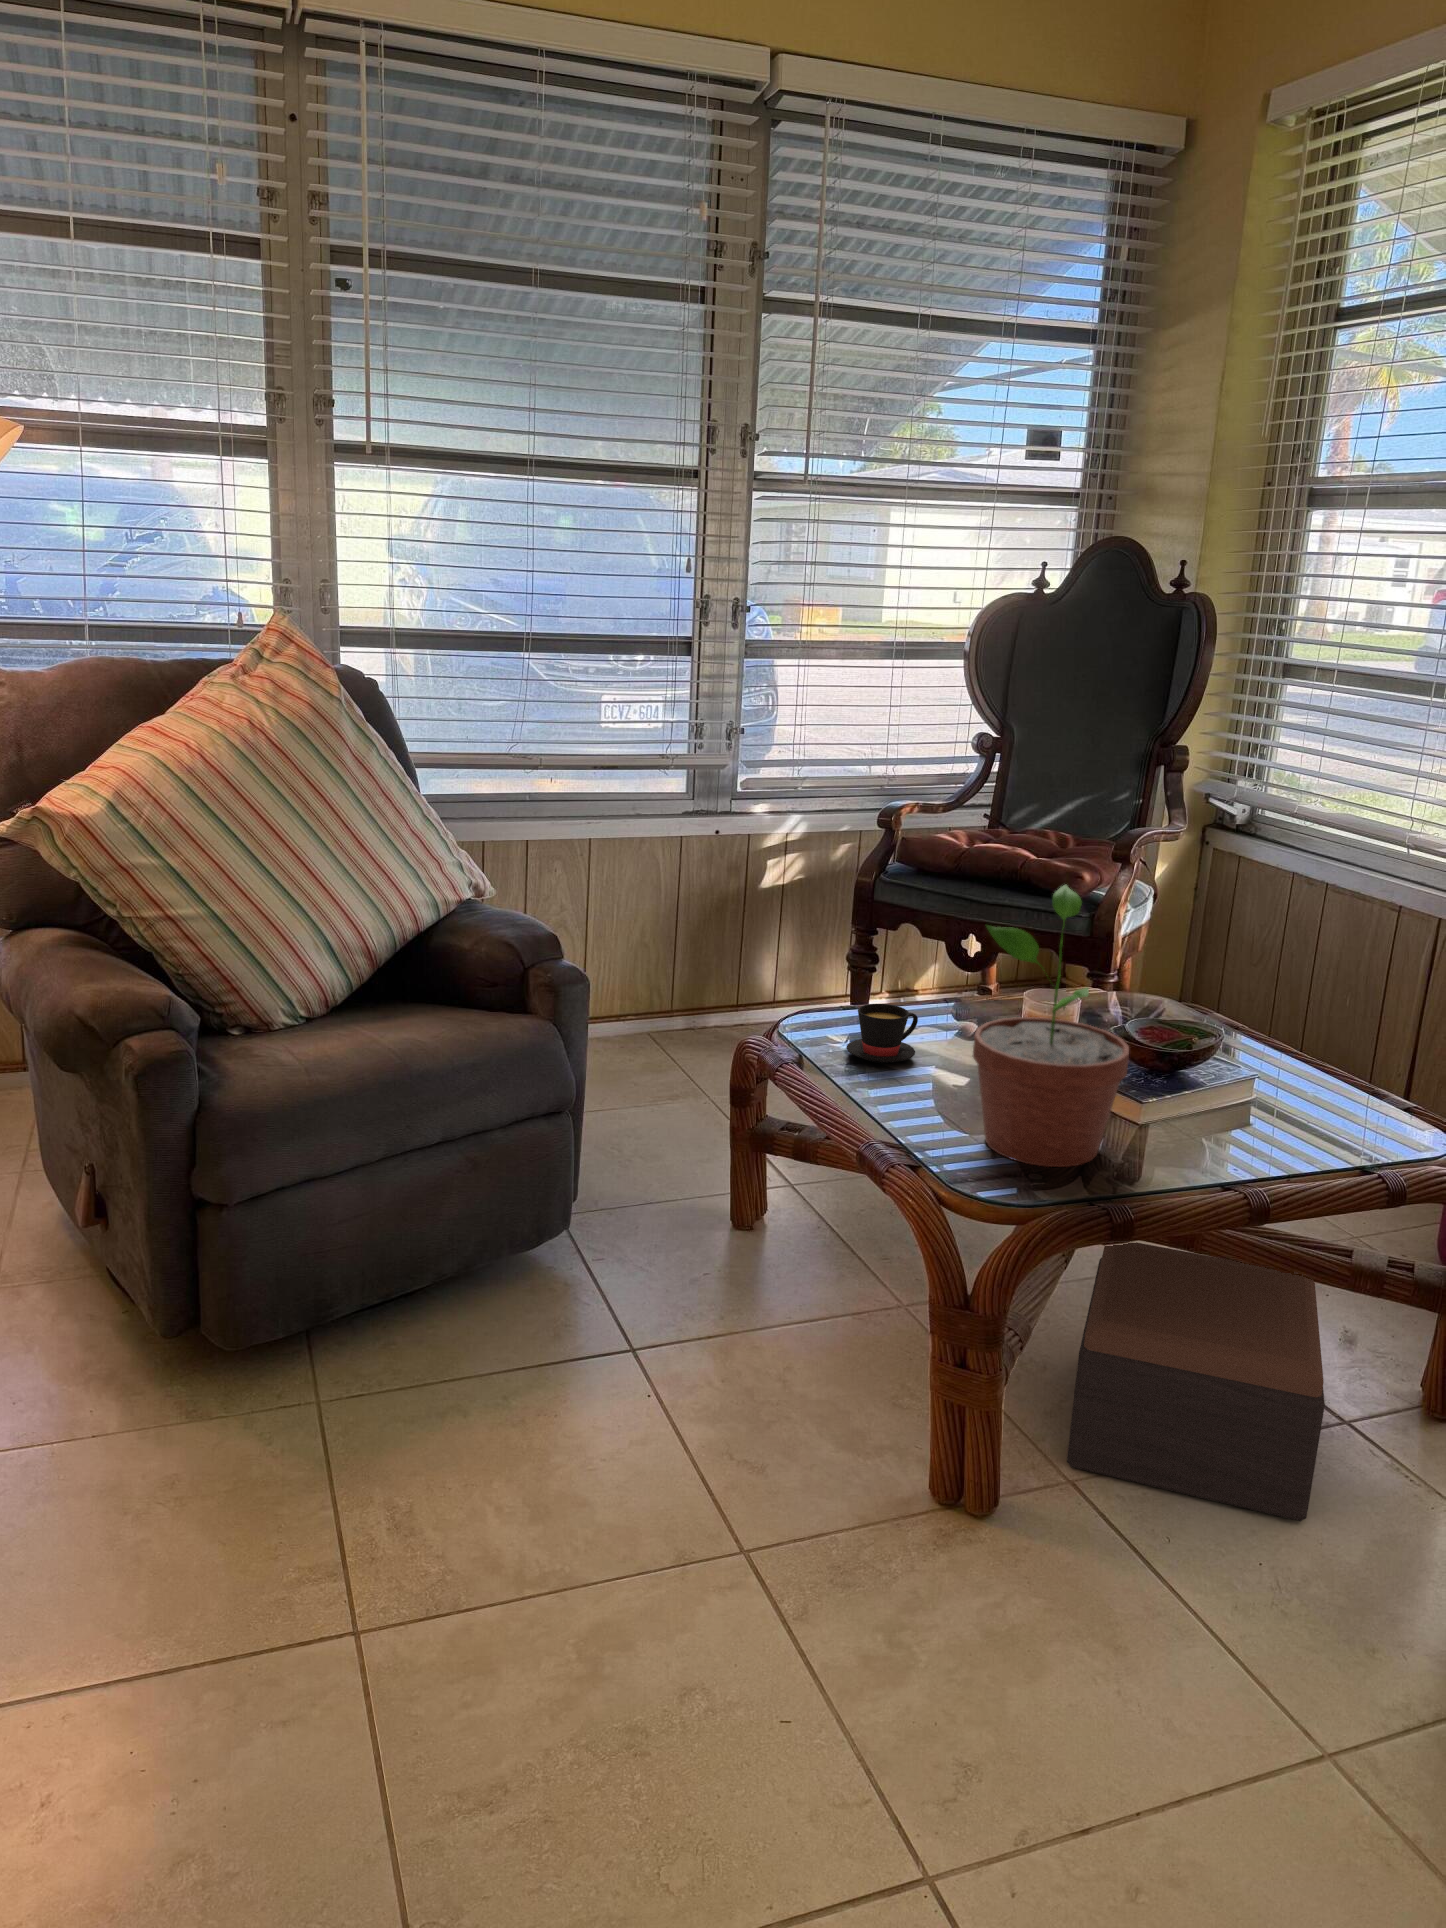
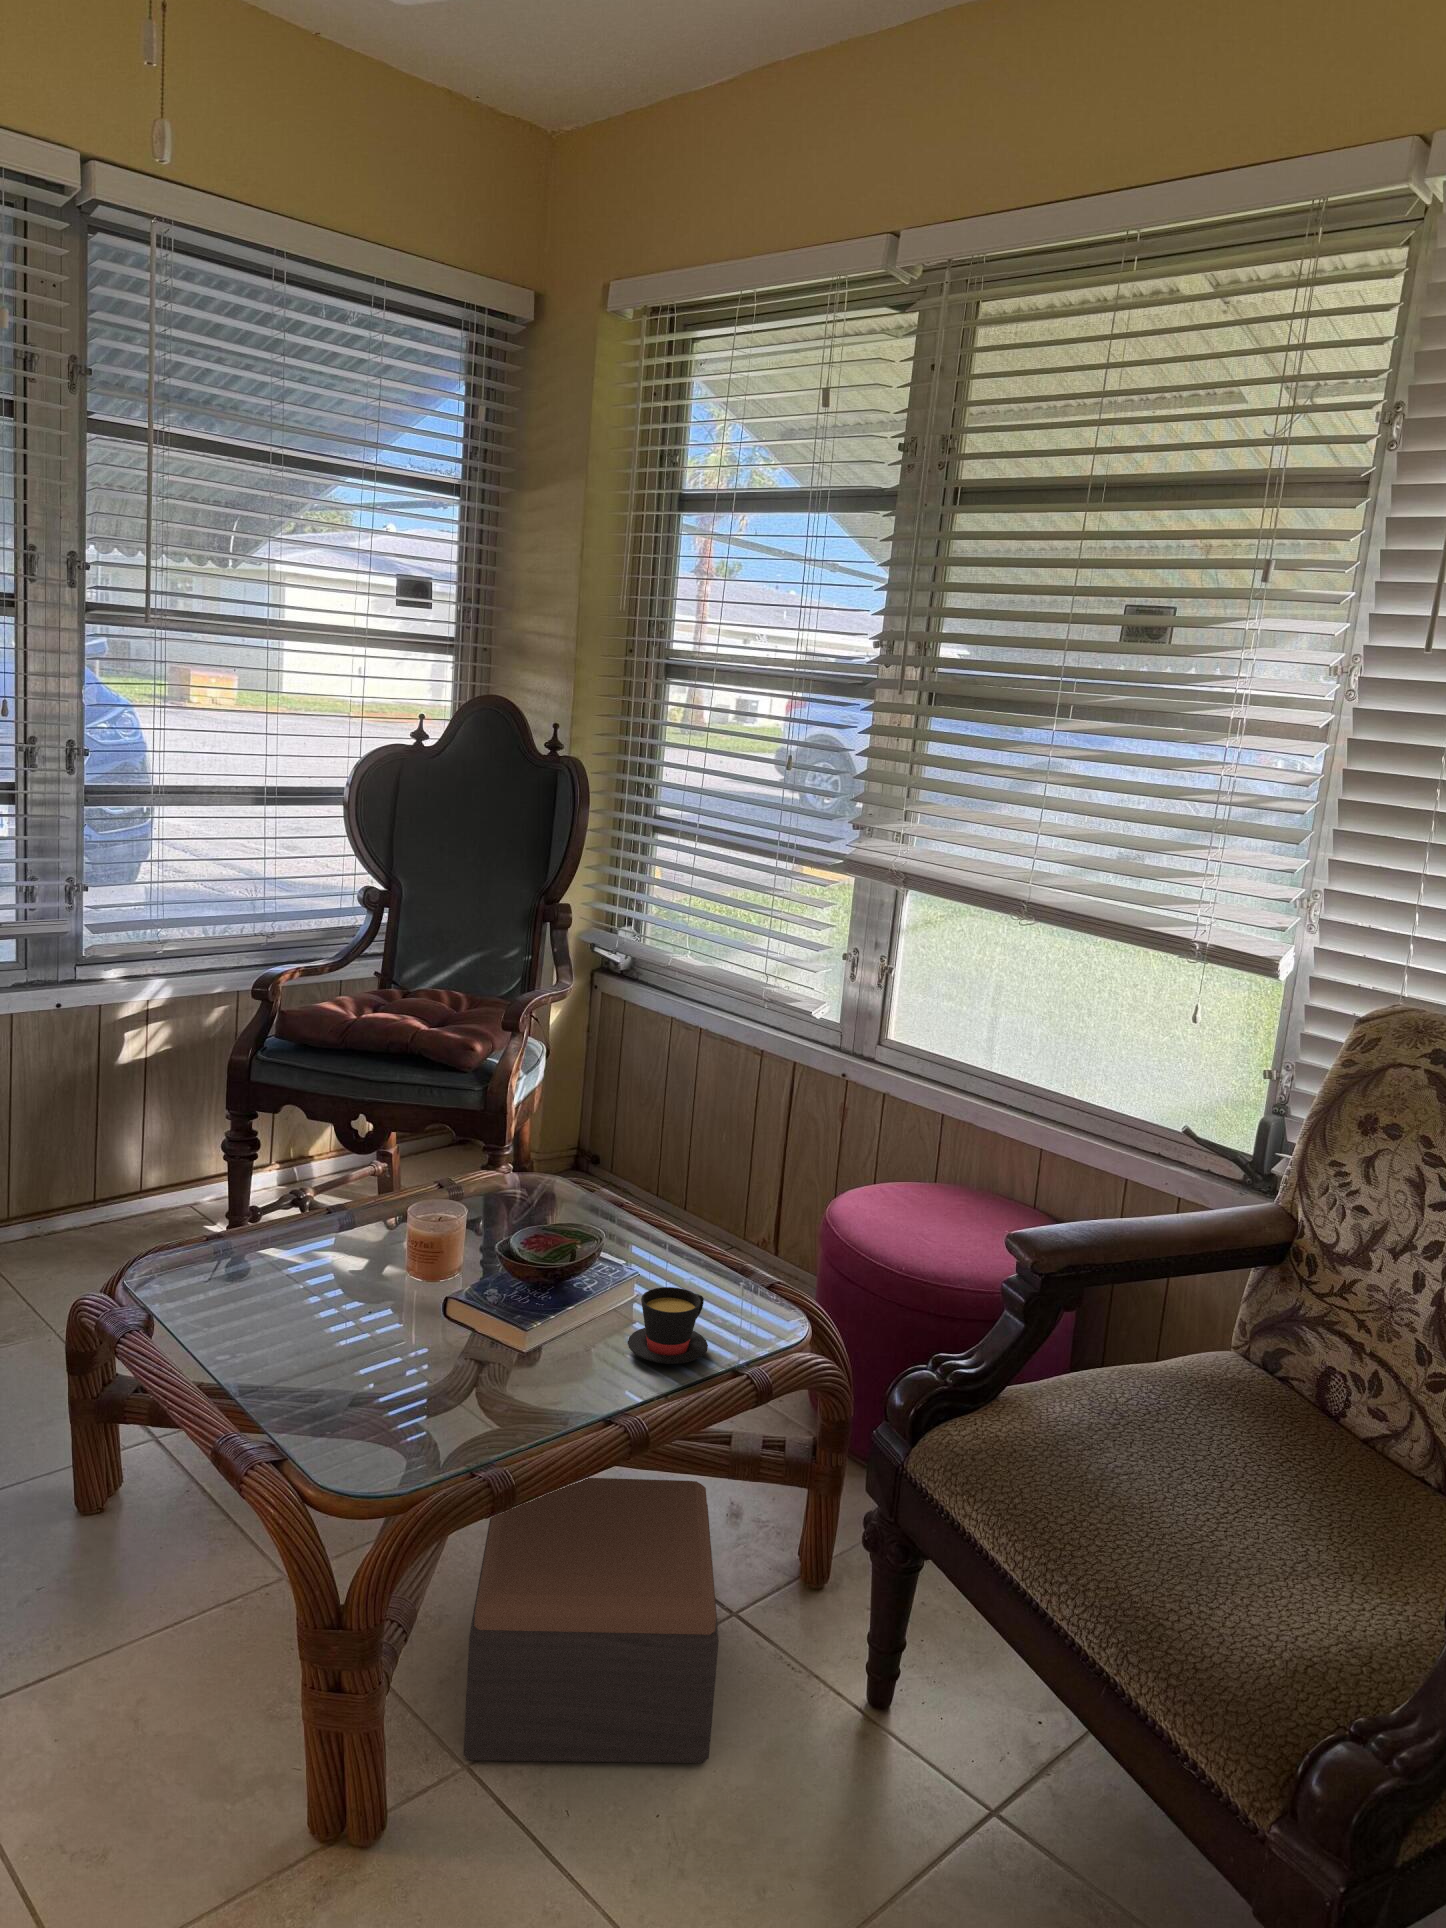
potted plant: present [973,885,1129,1167] -> none [337,1111,508,1432]
teacup: present [847,1004,918,1063] -> present [628,1287,708,1364]

